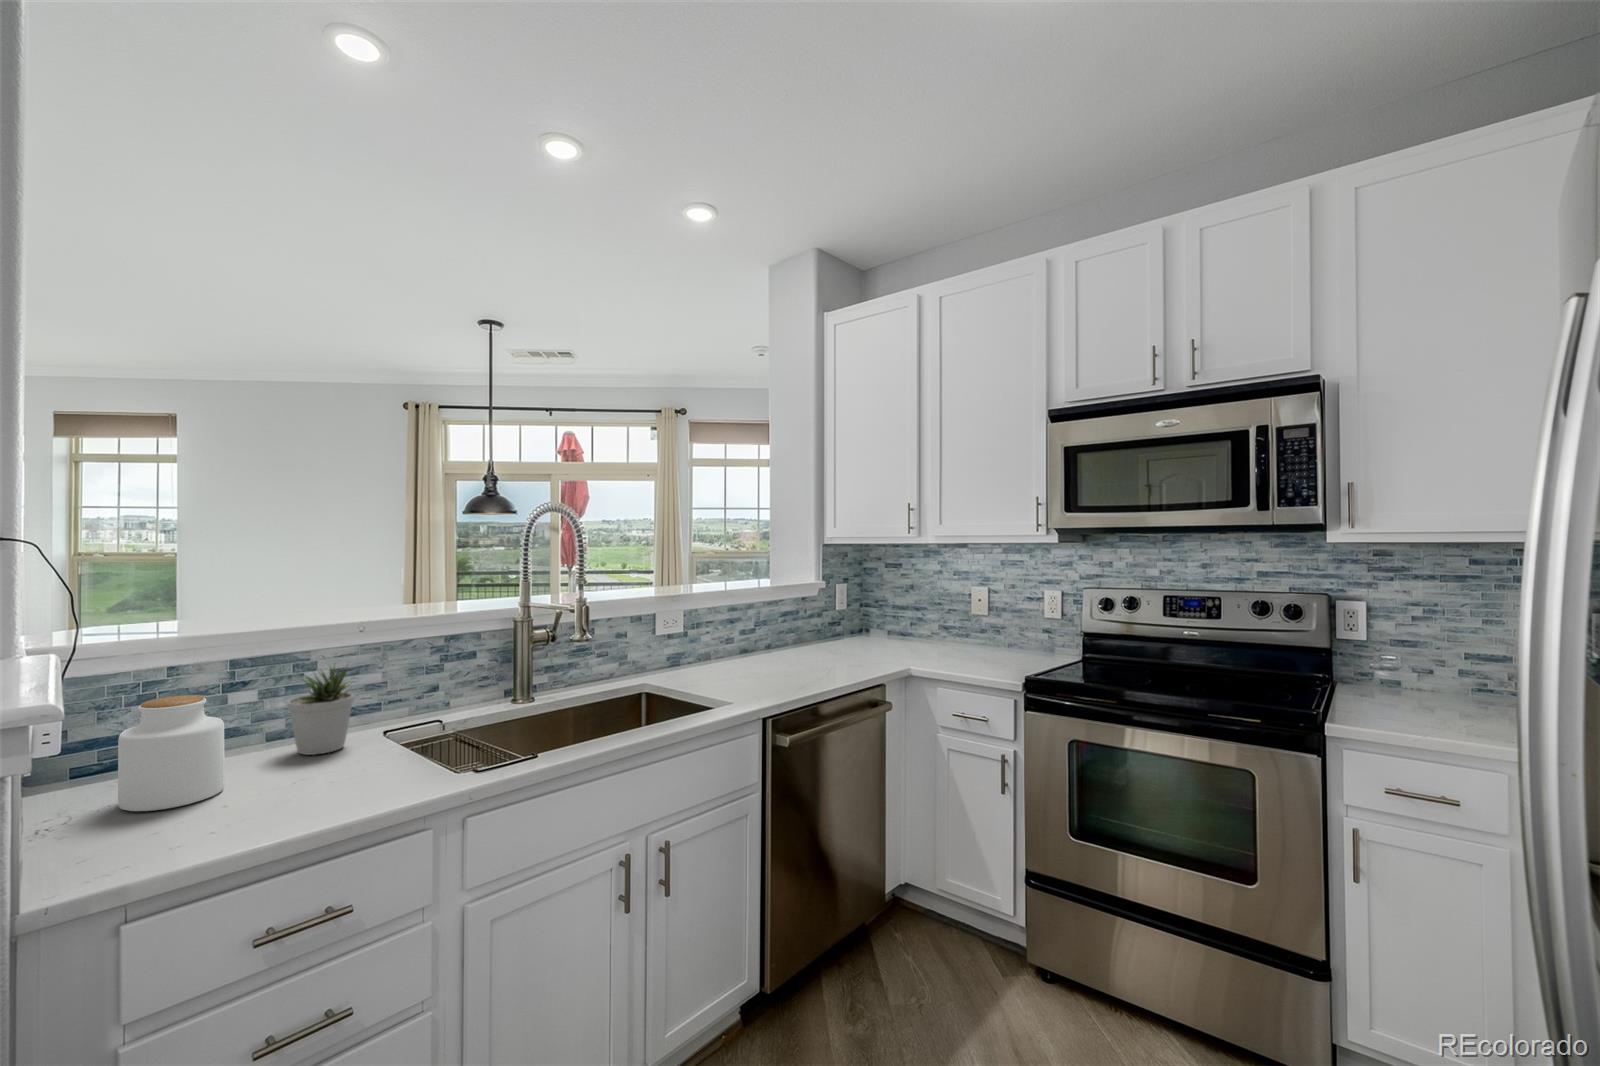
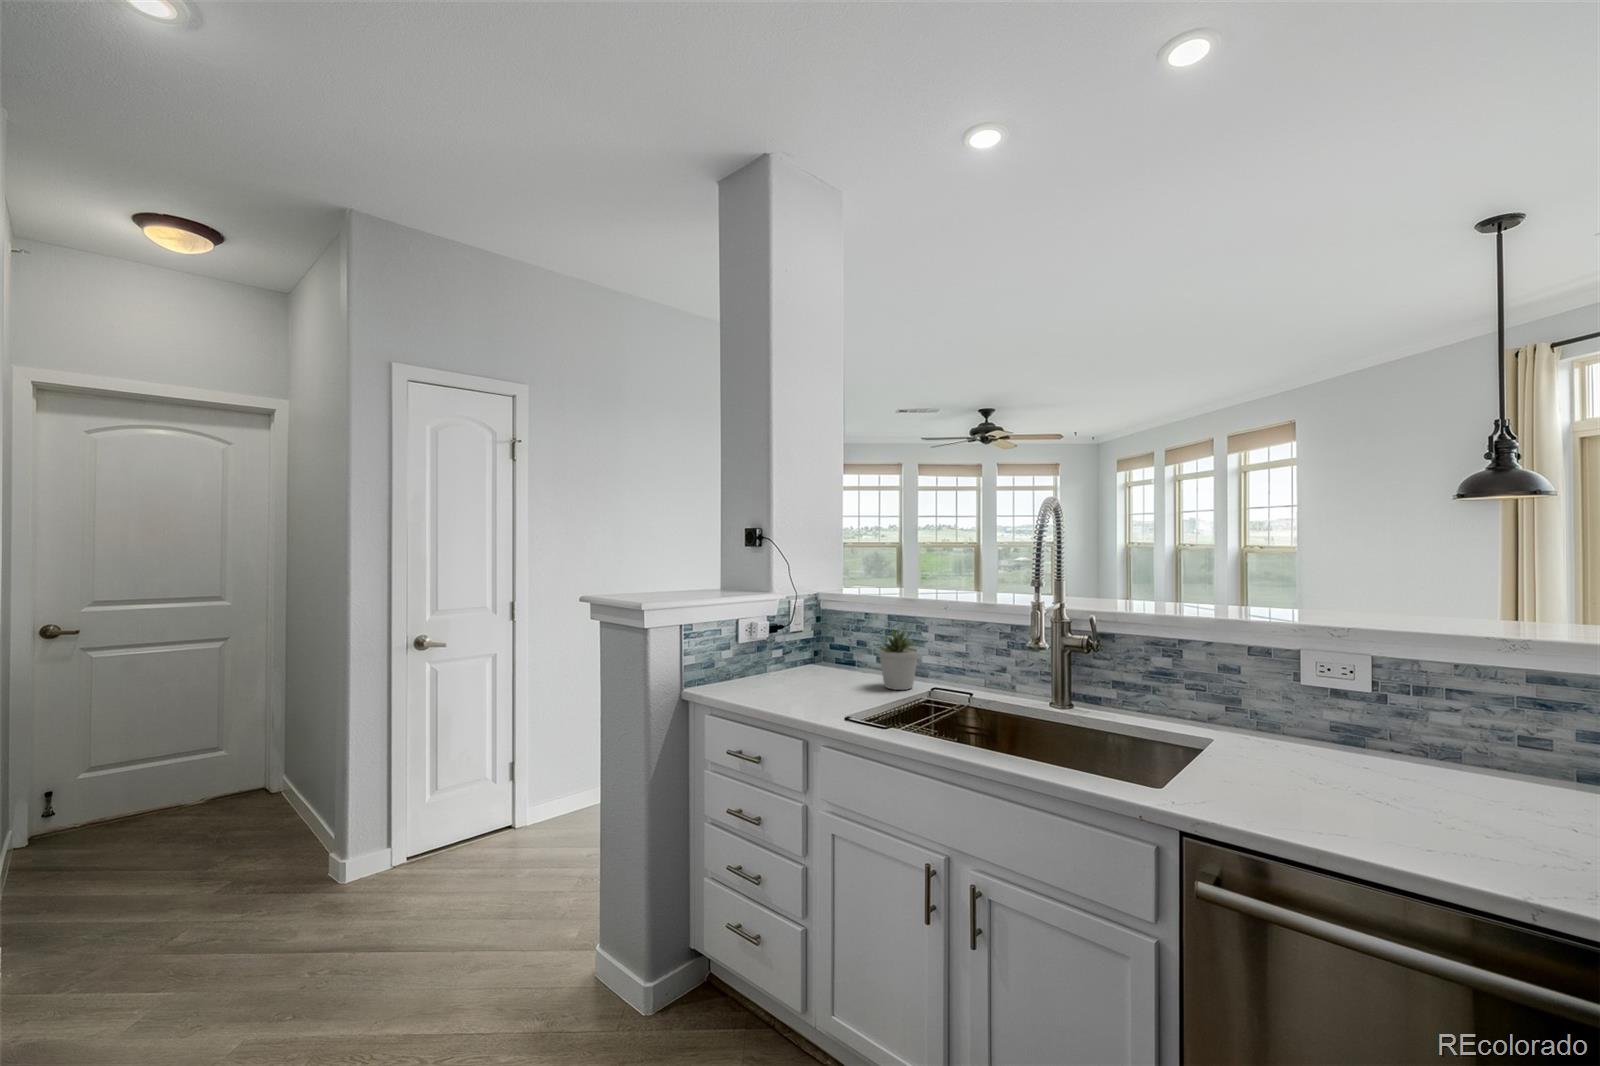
jar: present [118,695,225,811] -> none [786,625,832,687]

